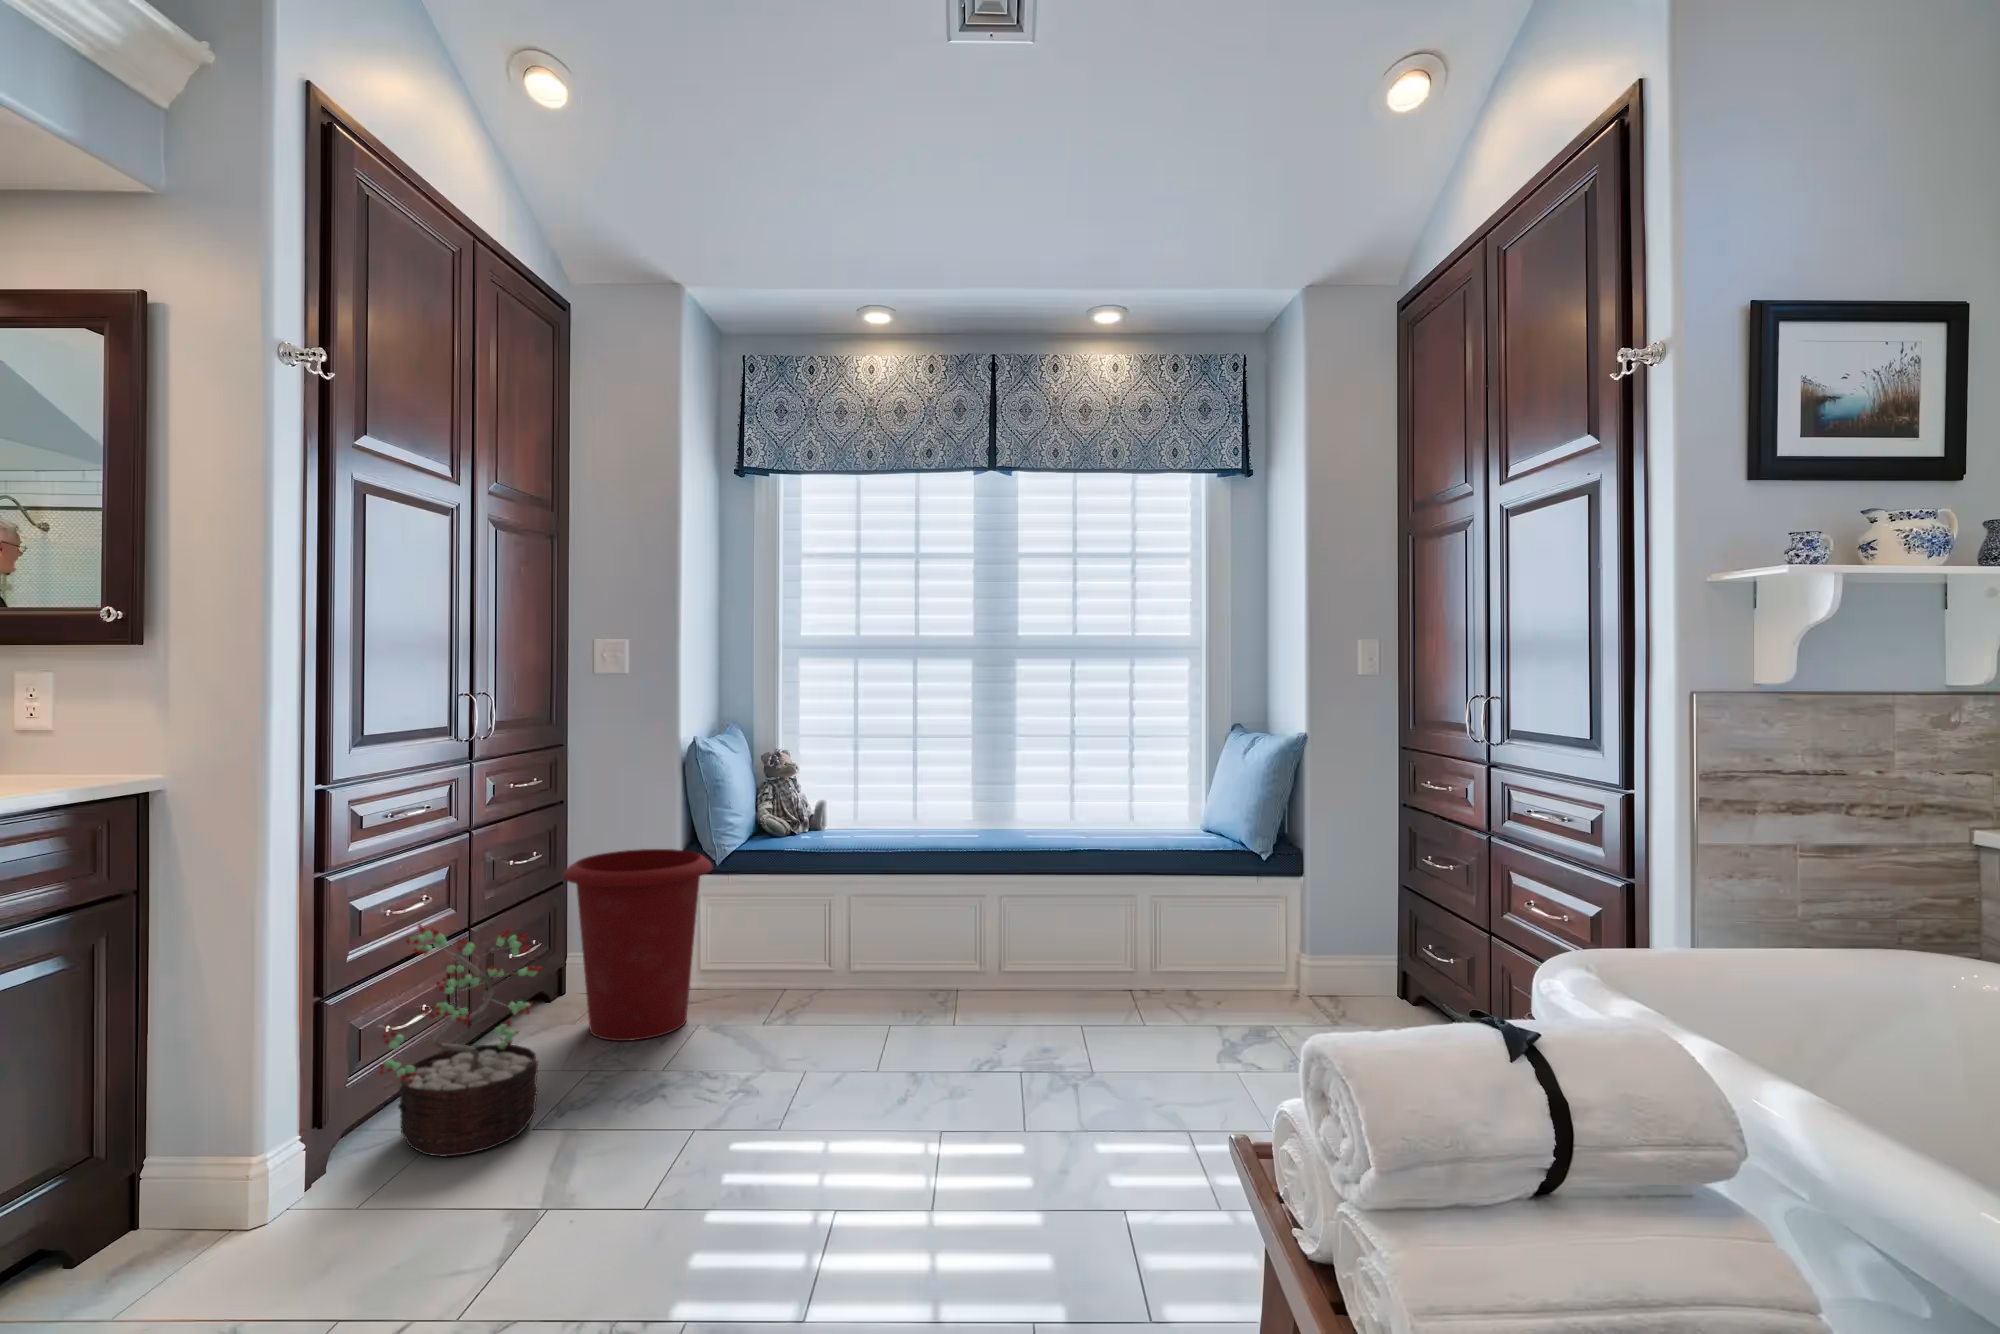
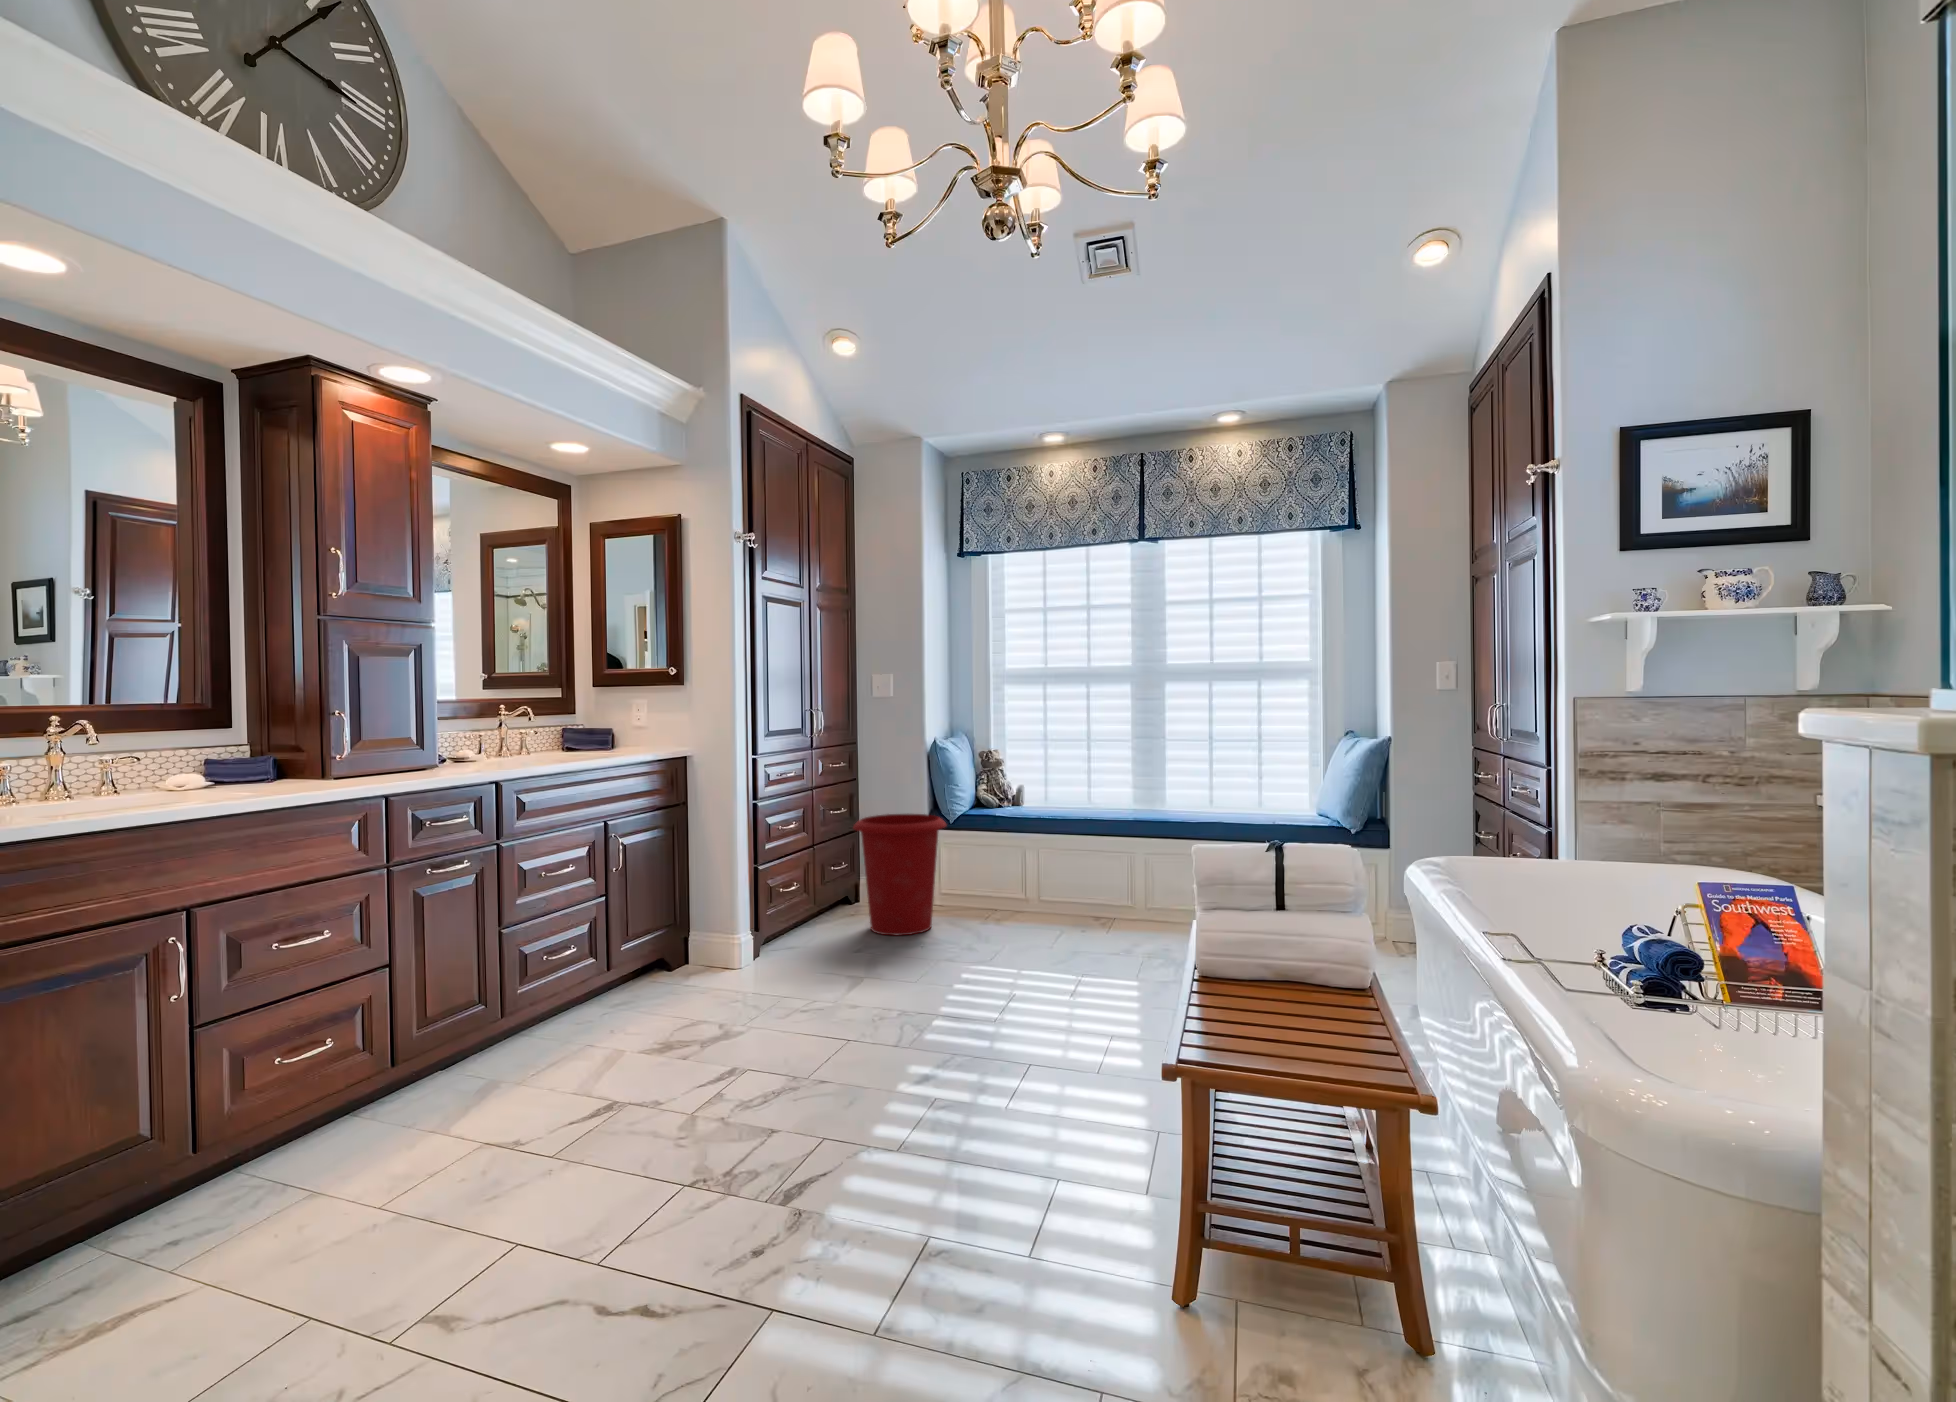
decorative plant: present [379,924,542,1157] -> none [757,845,846,981]

